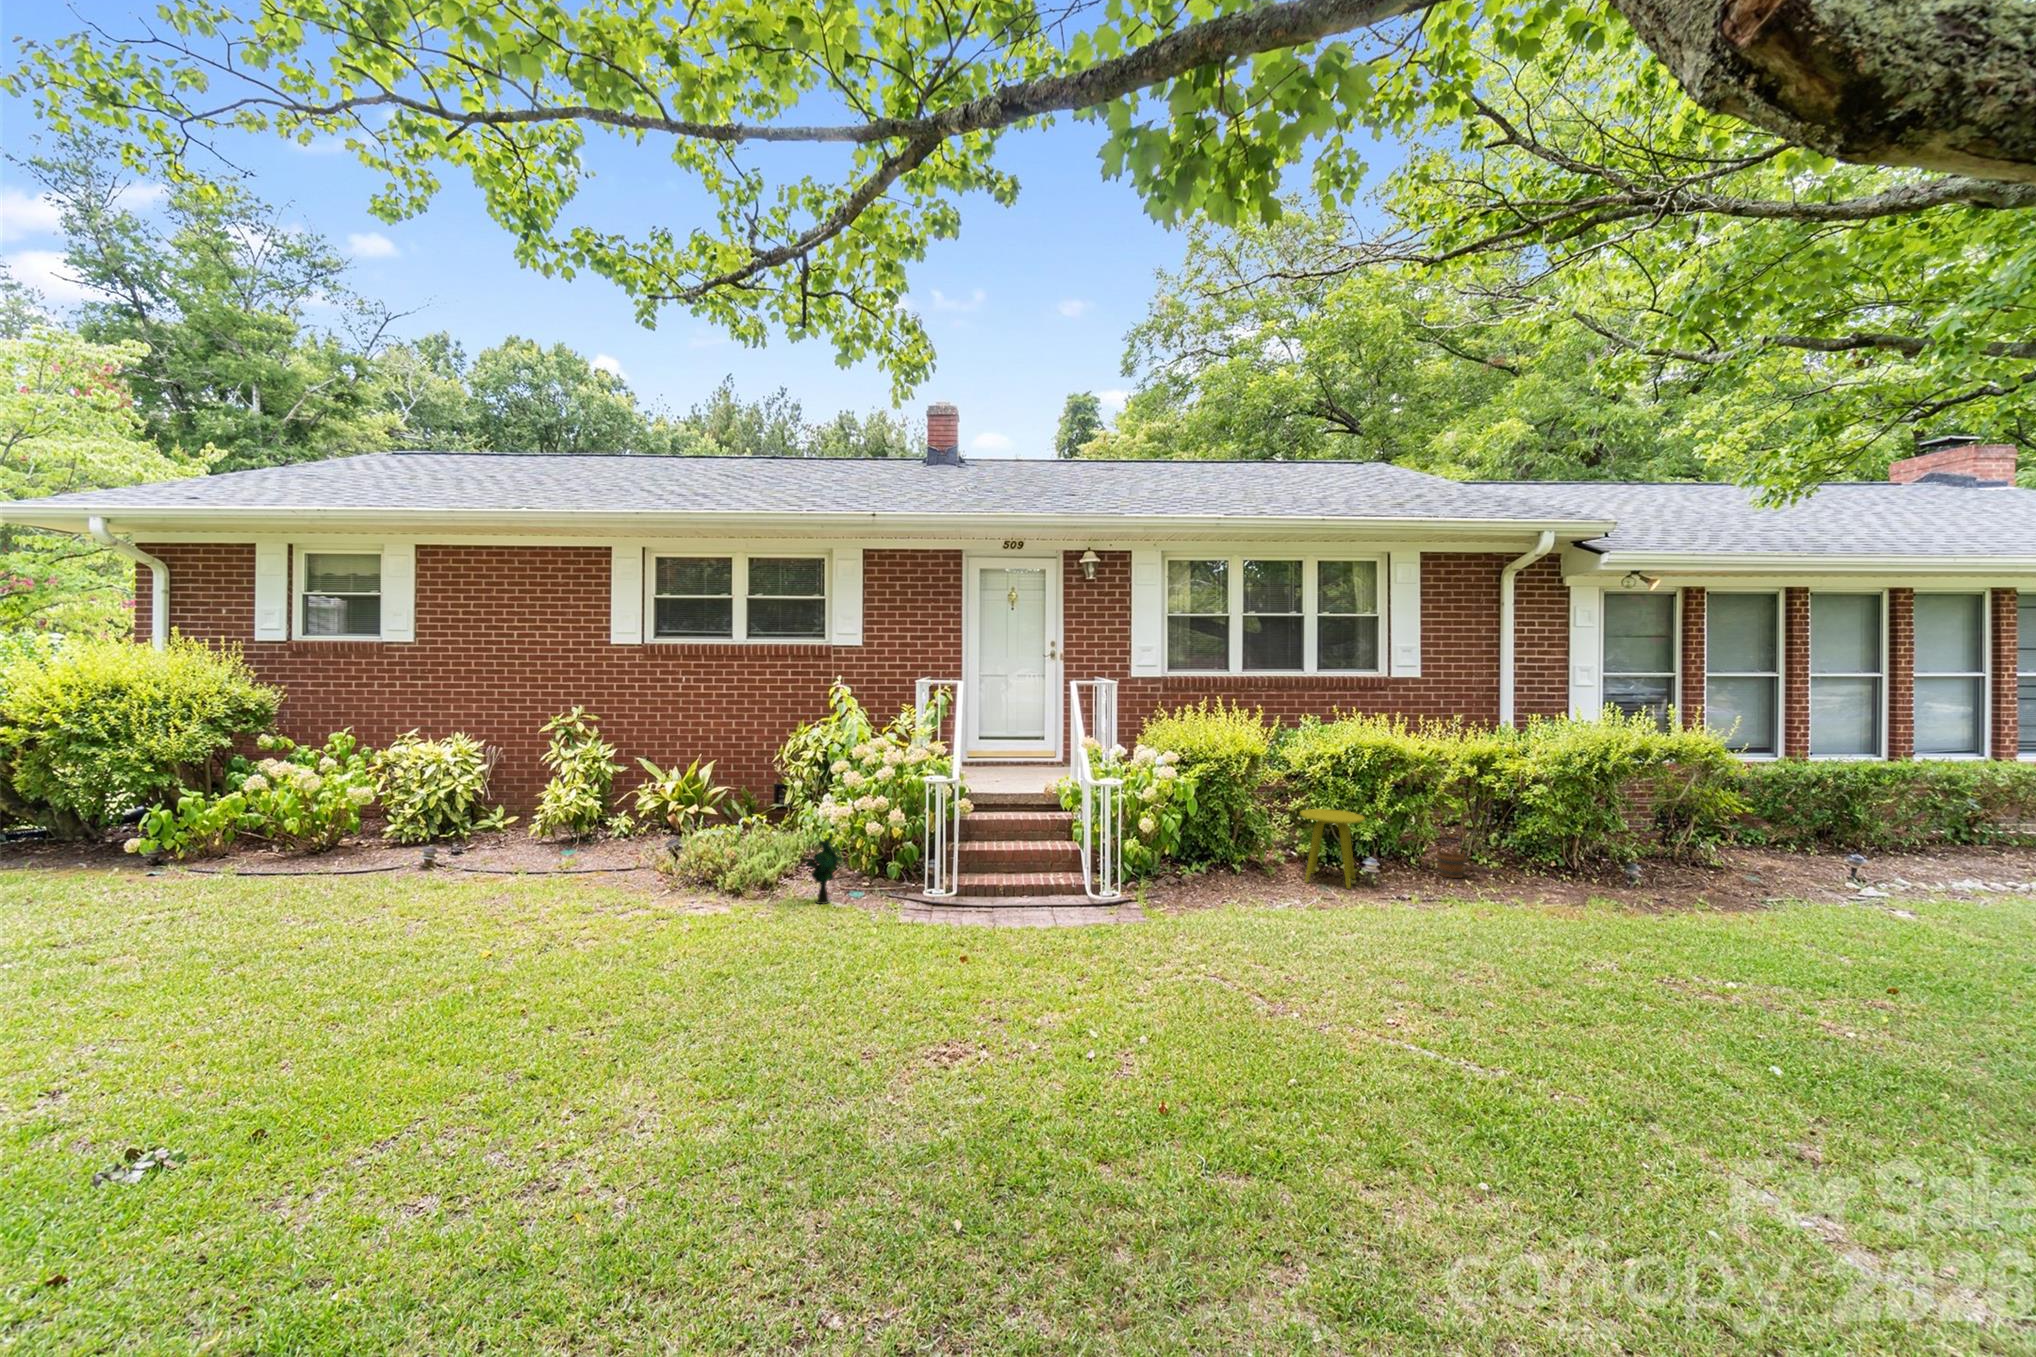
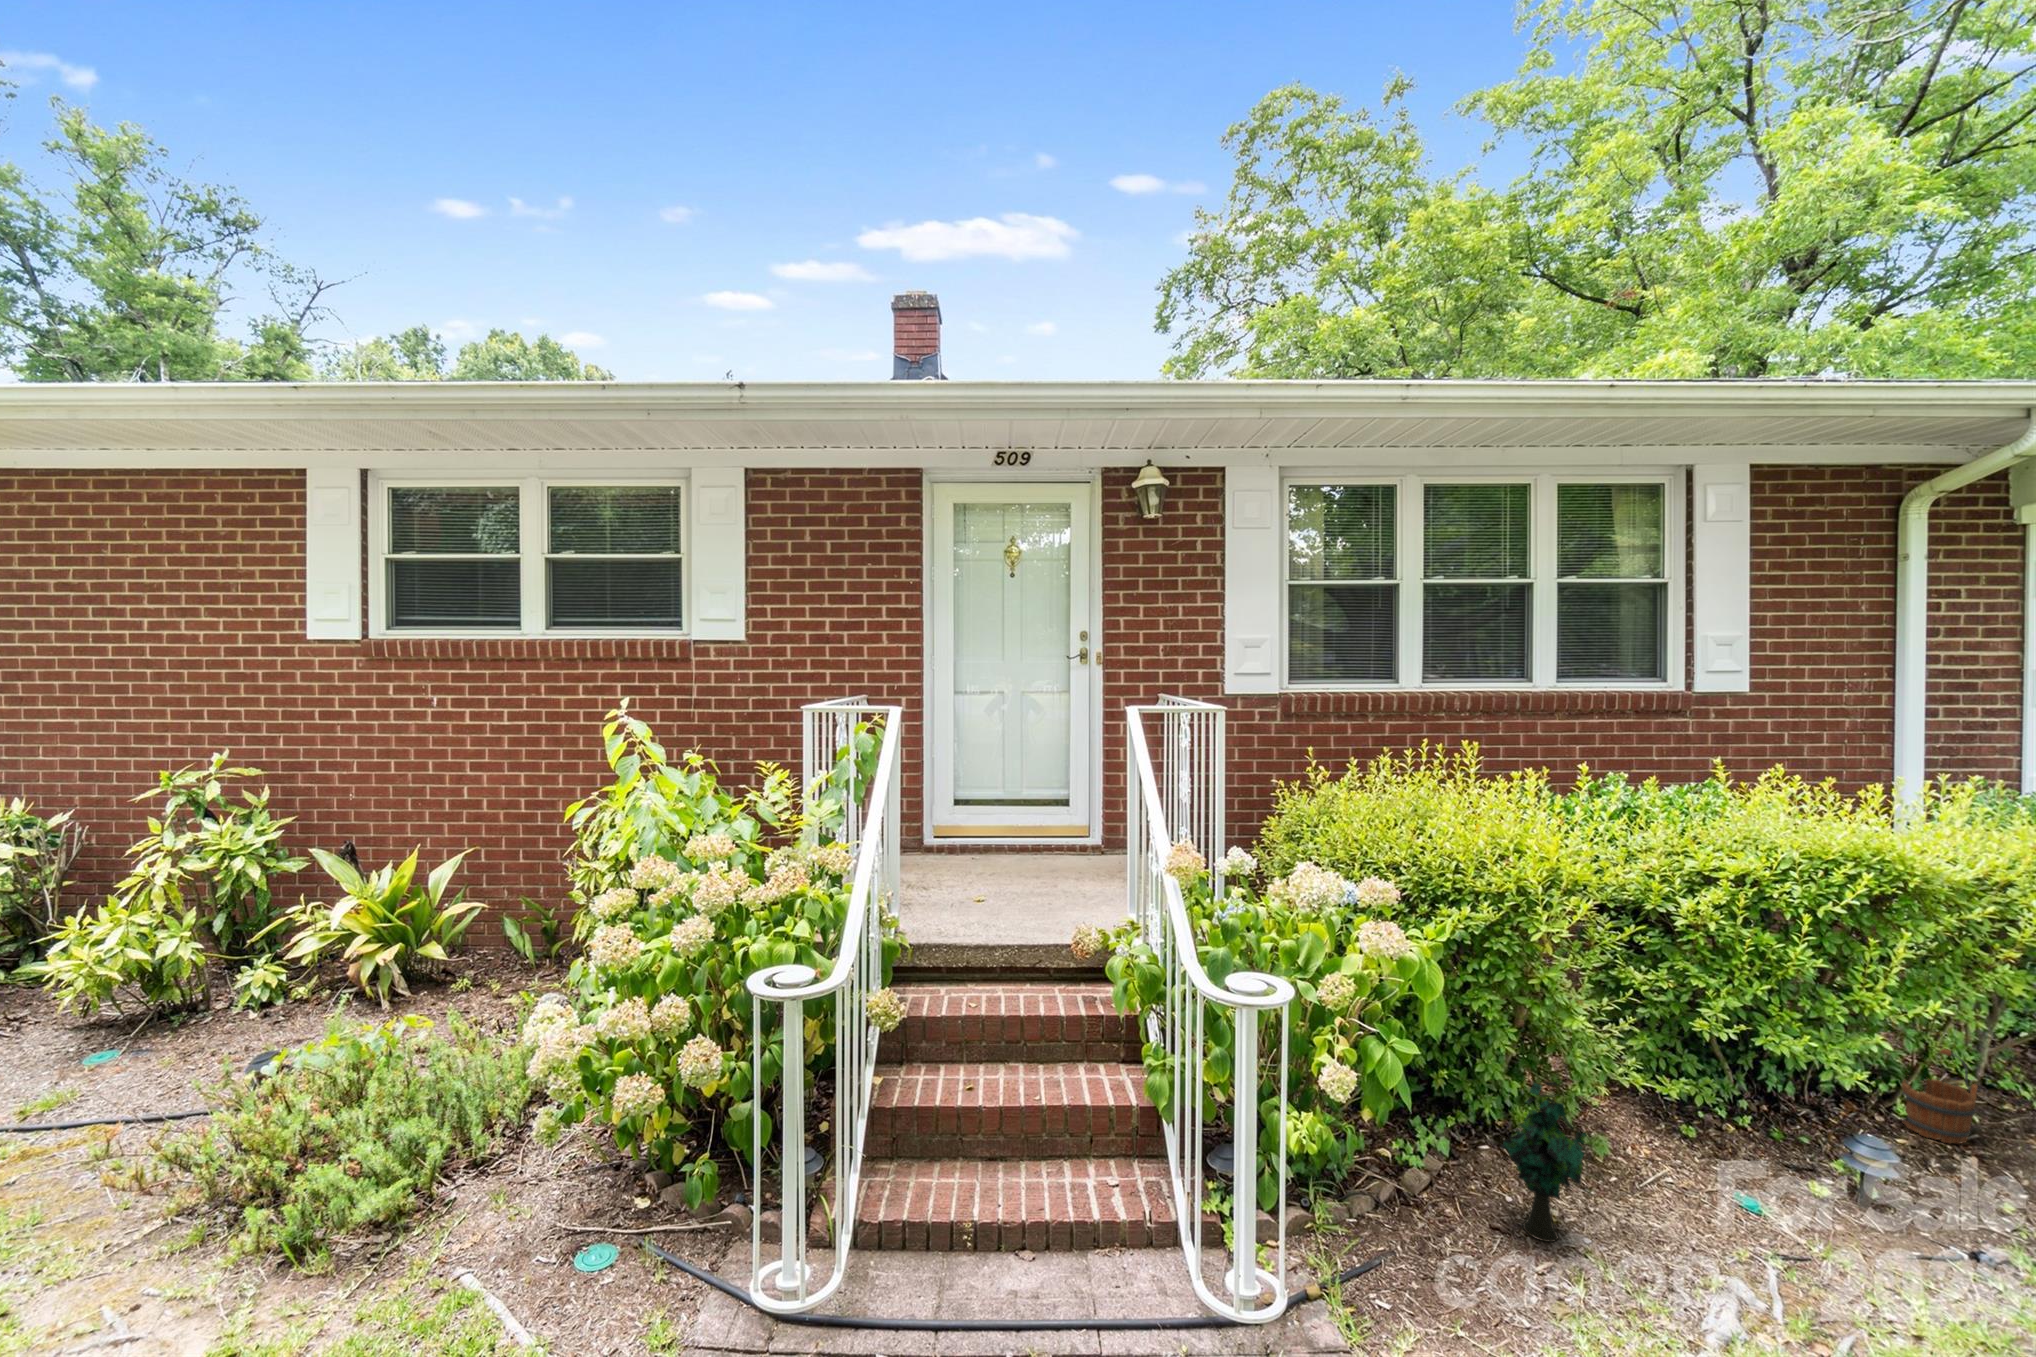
side table: present [1300,809,1365,889] -> none [1621,990,1790,1197]
decorative plant: present [804,834,843,904] -> present [1501,1082,1586,1242]

